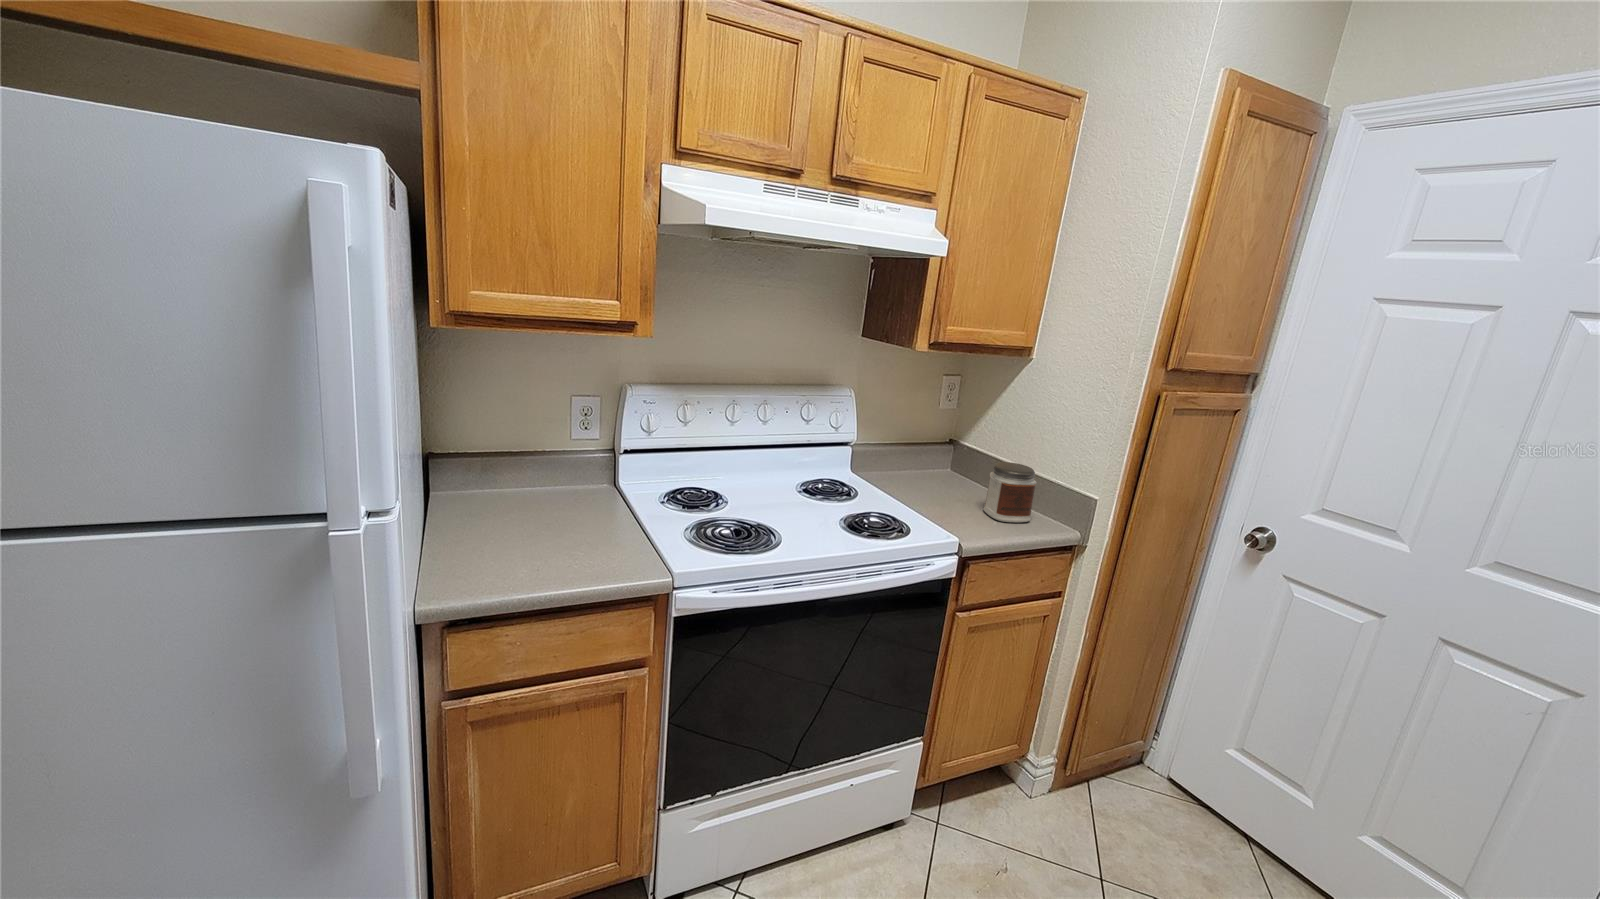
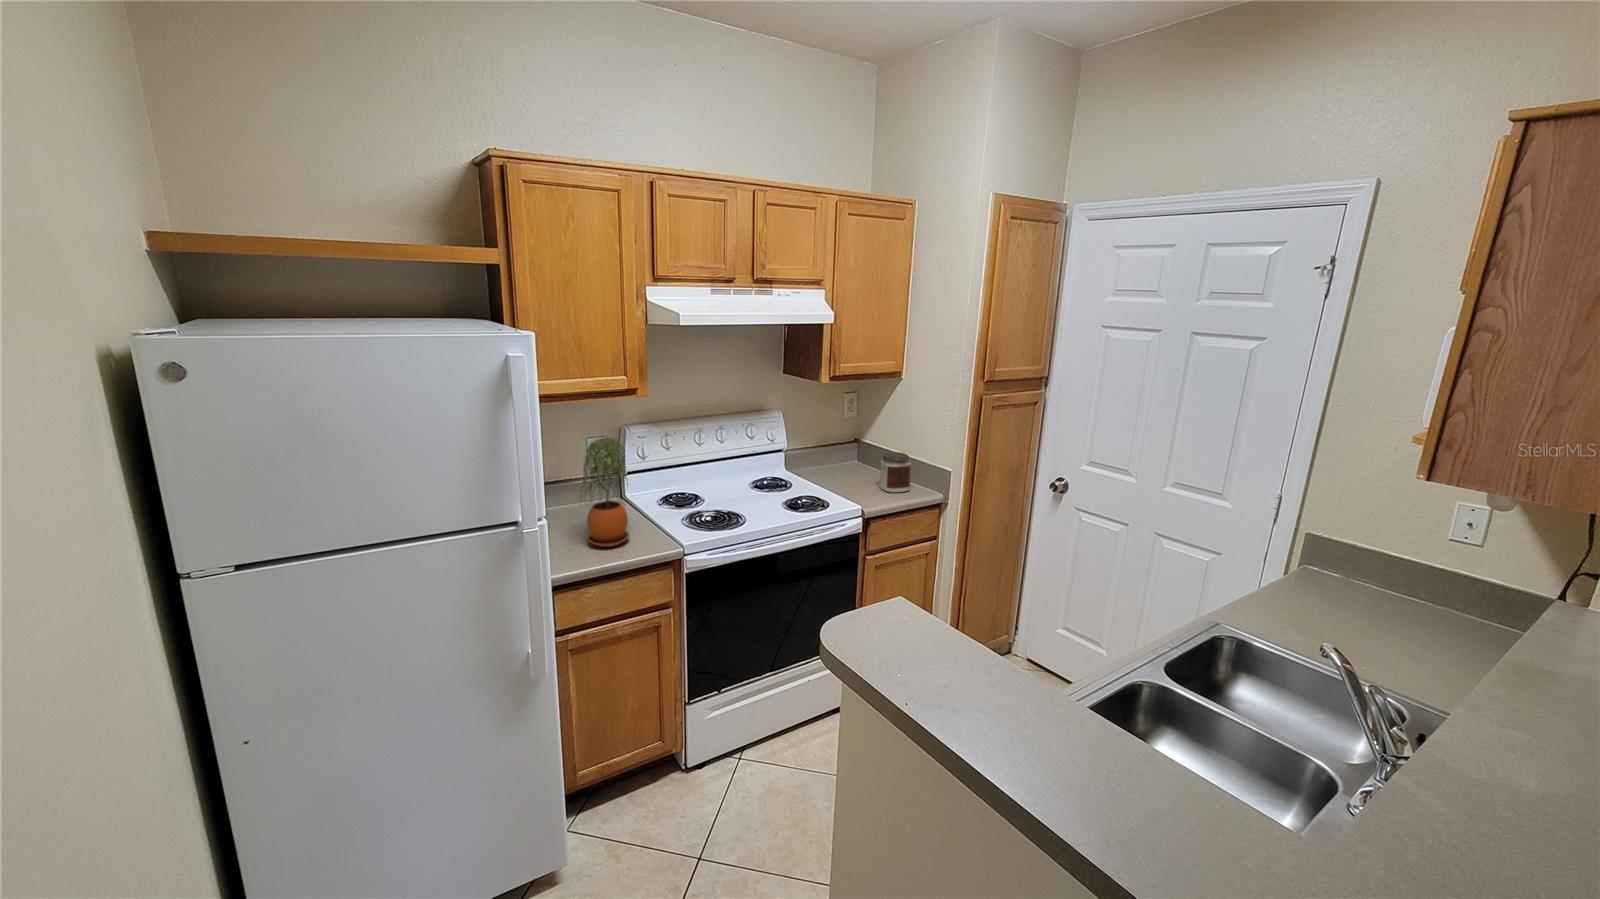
potted plant: none [517,388,600,561] -> present [580,438,629,547]

